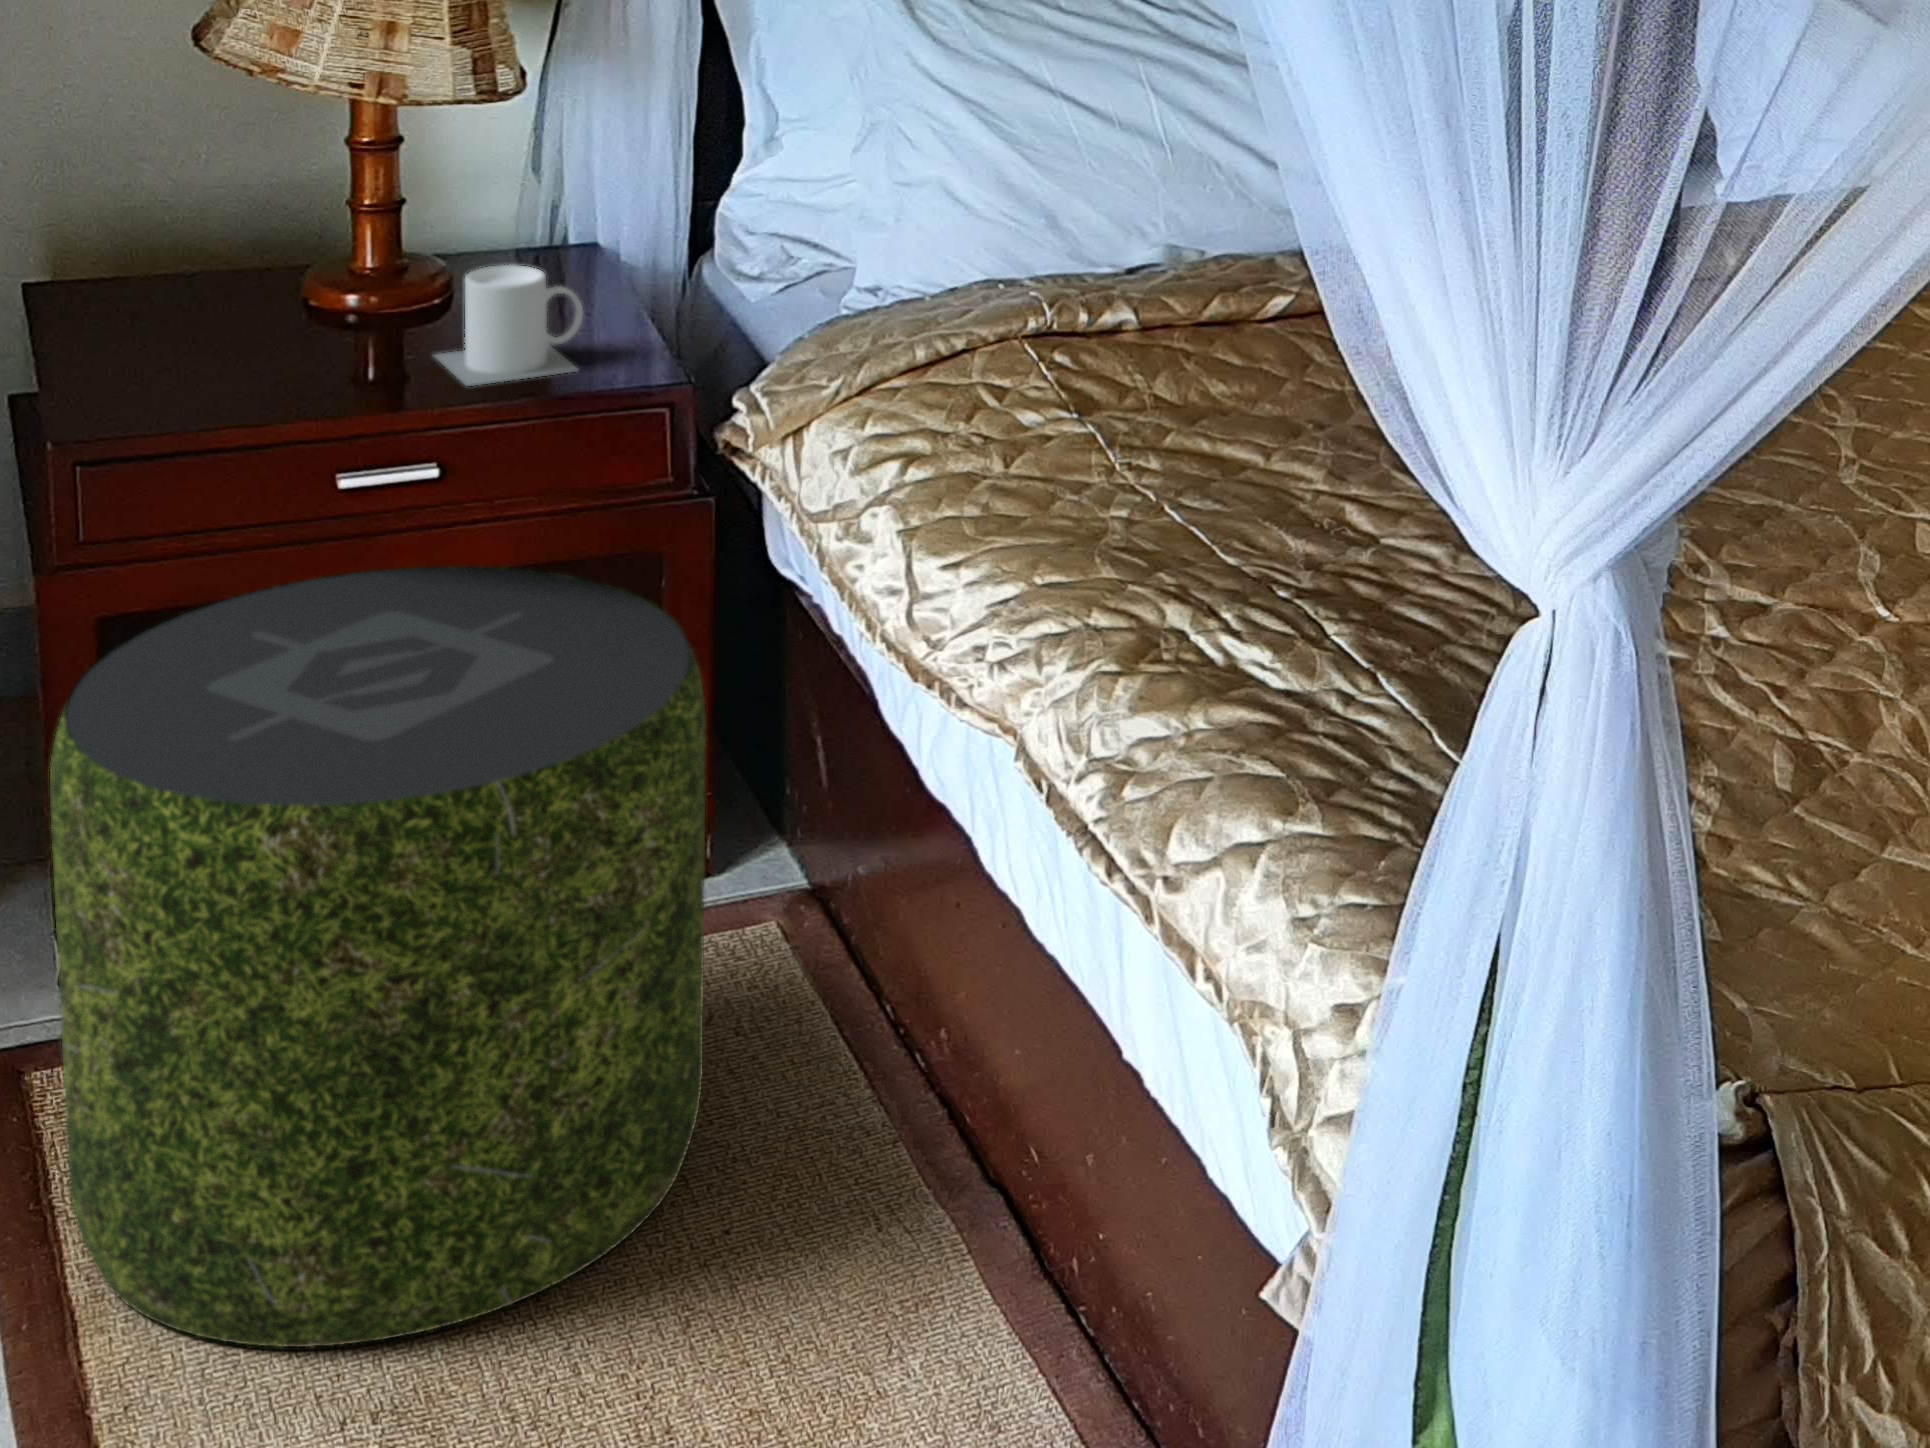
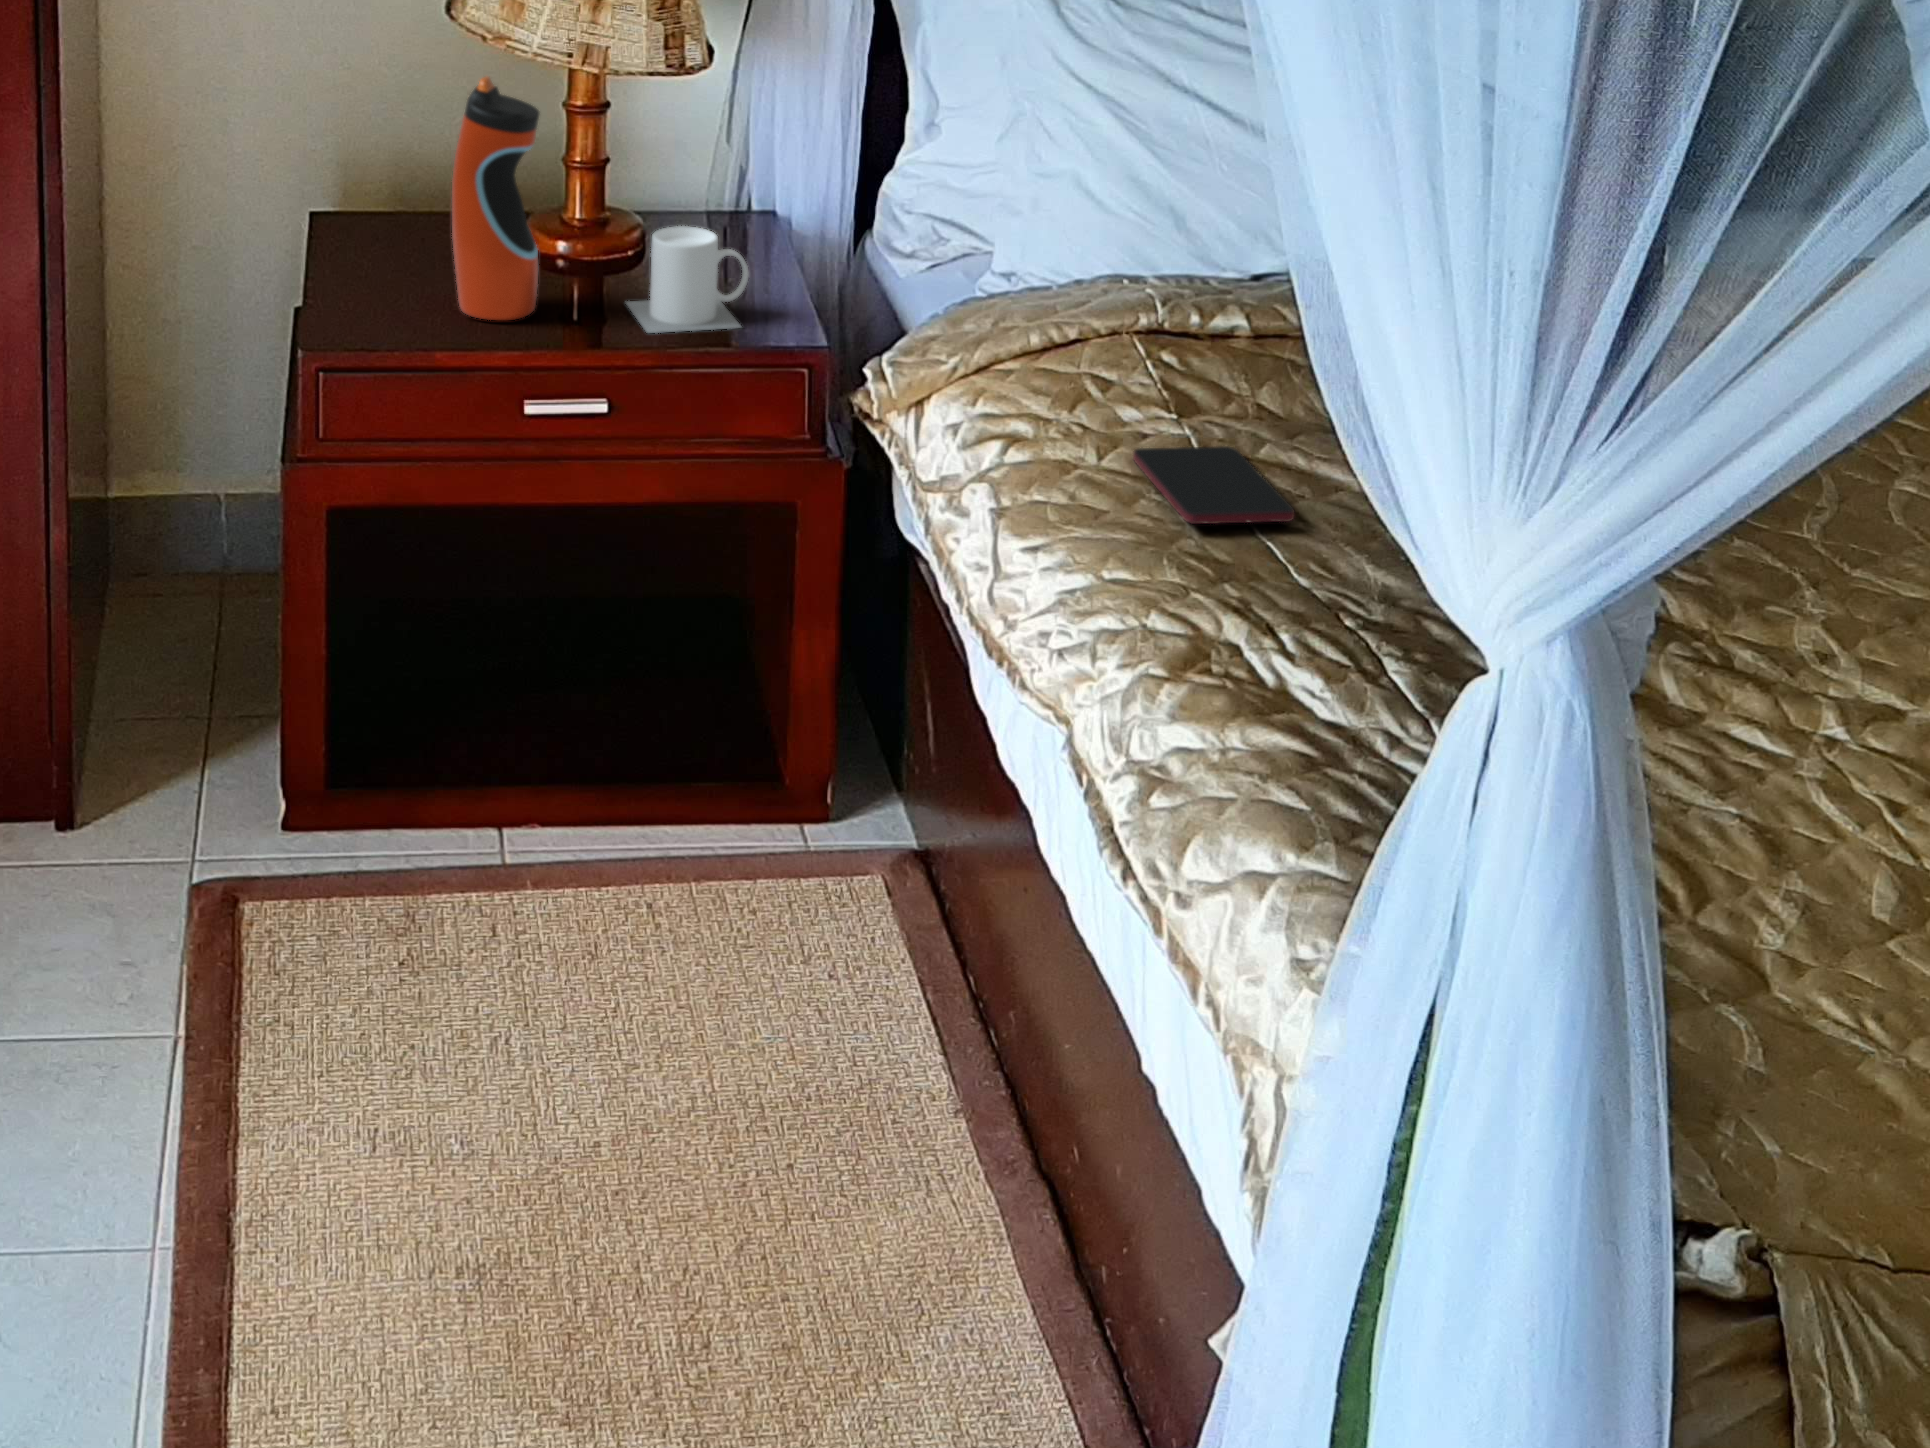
water bottle: none [205,108,322,389] -> present [452,77,540,320]
smartphone: none [1049,439,1221,518] -> present [1133,446,1295,524]
pouf: present [50,566,706,1347] -> none [302,489,810,1171]

